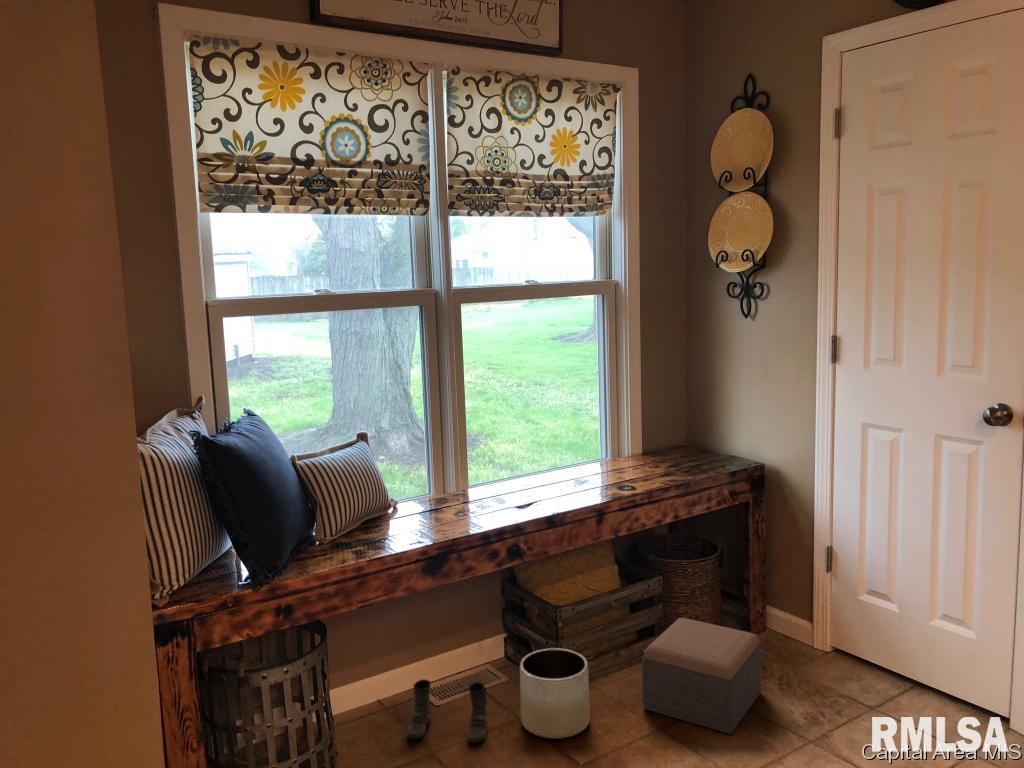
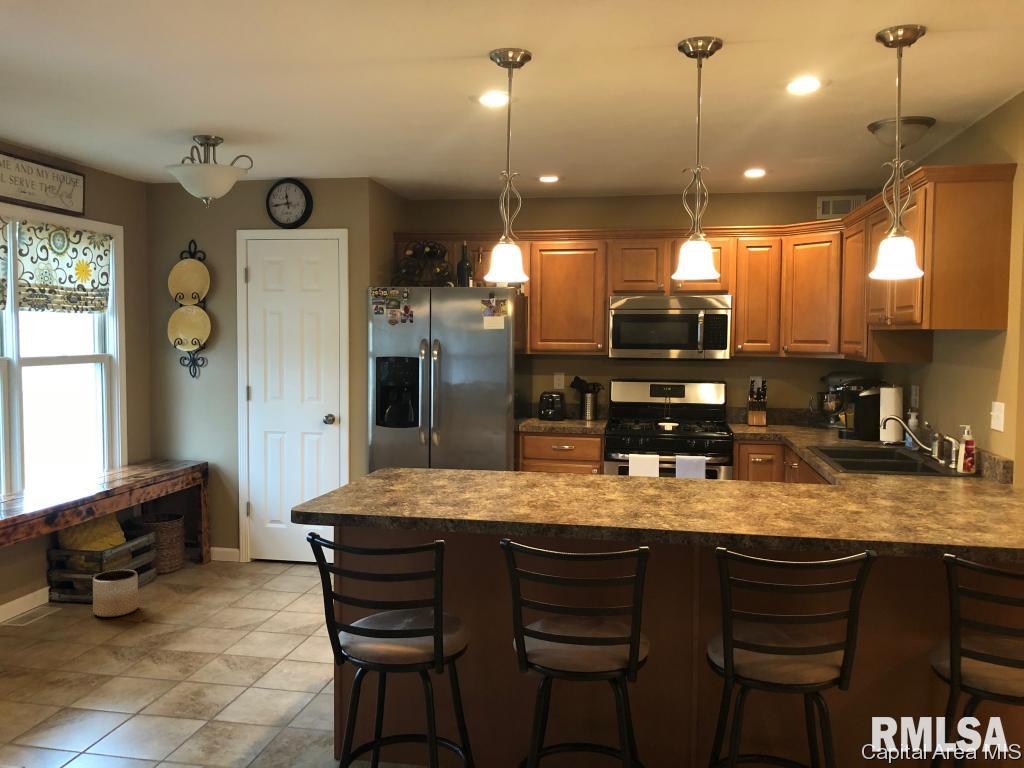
footstool: present [642,618,761,734] -> none [163,544,224,595]
boots: present [408,679,487,743] -> none [19,597,77,638]

